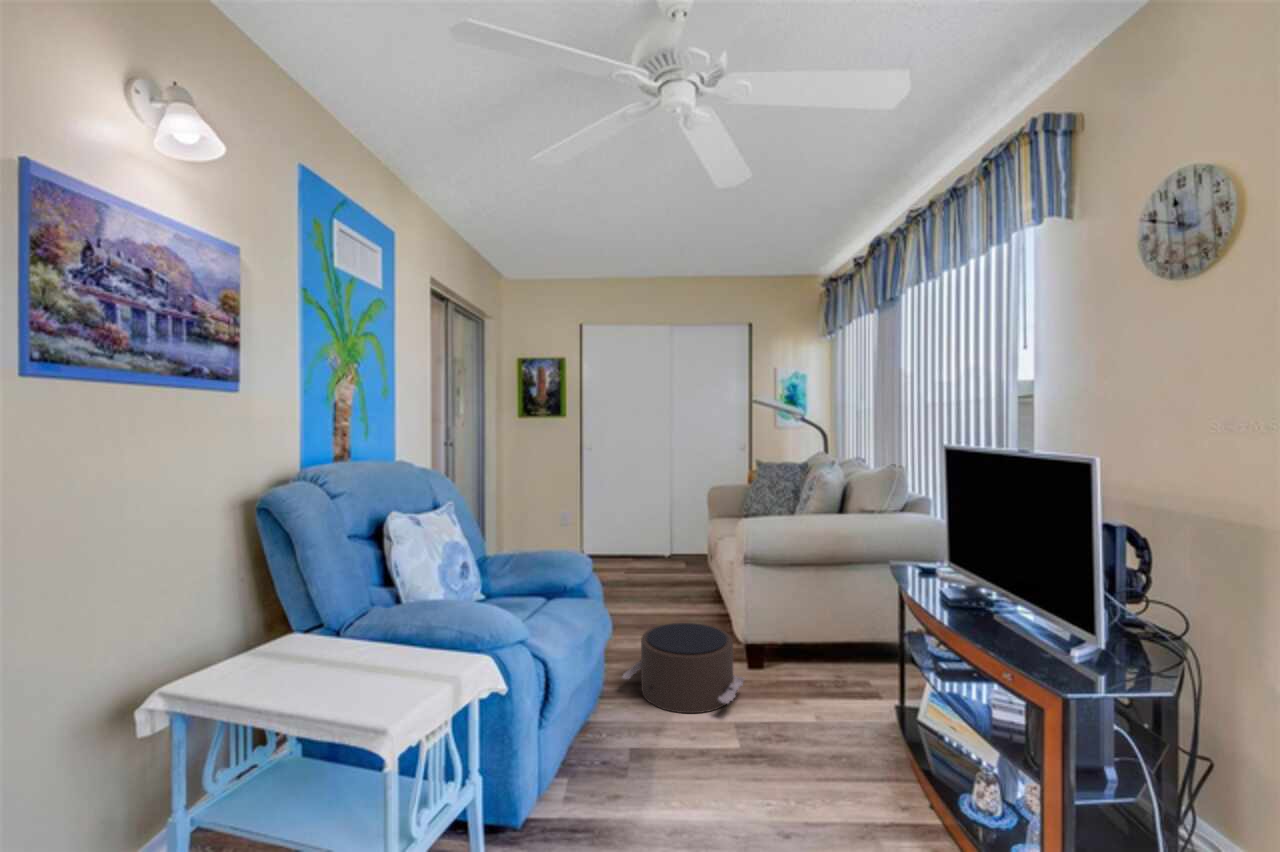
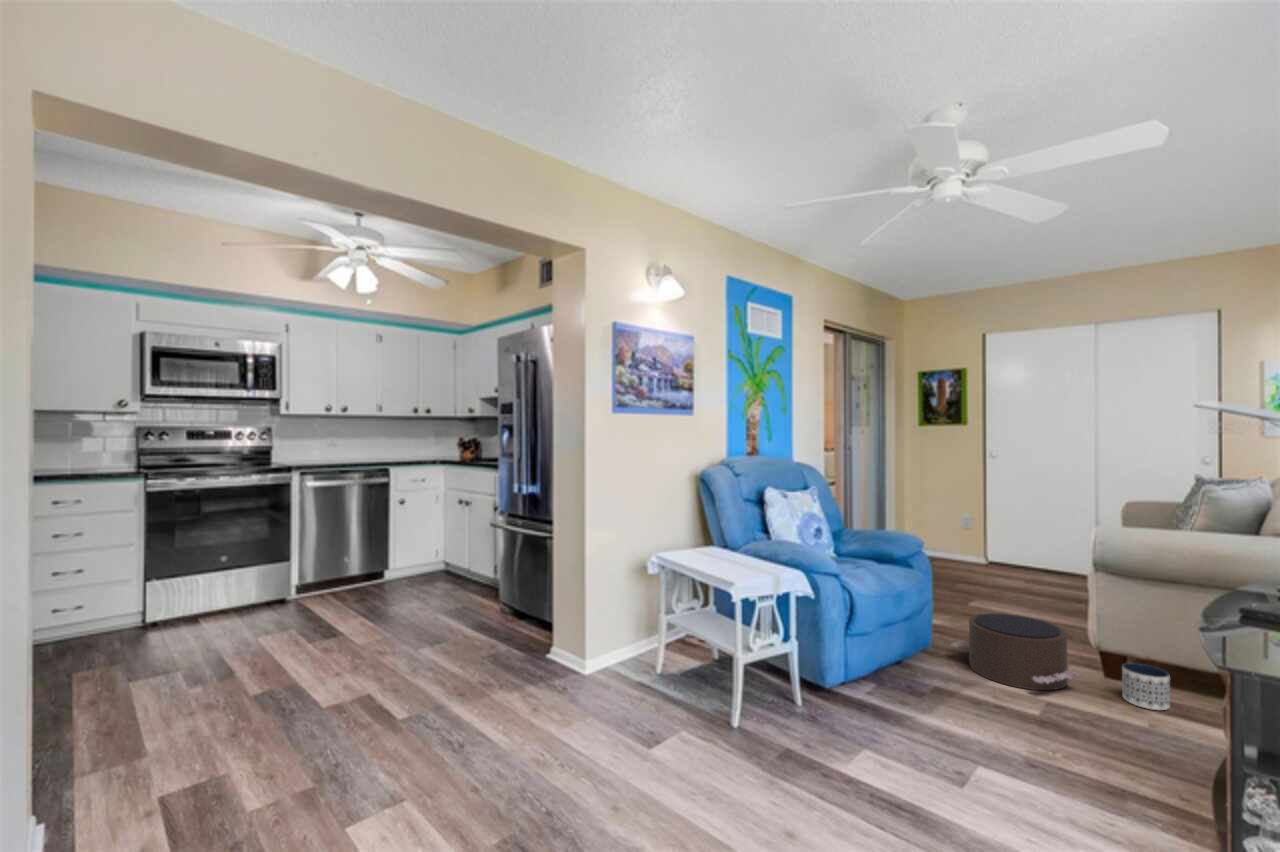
planter: none [776,649,812,696] -> present [1122,663,1170,710]

